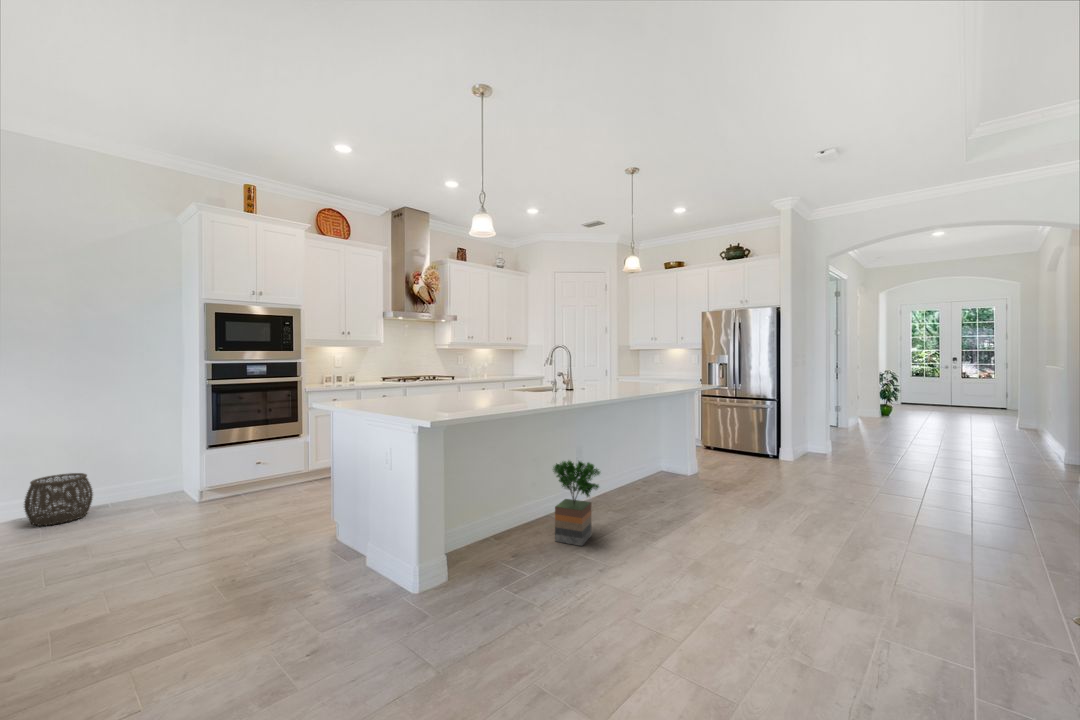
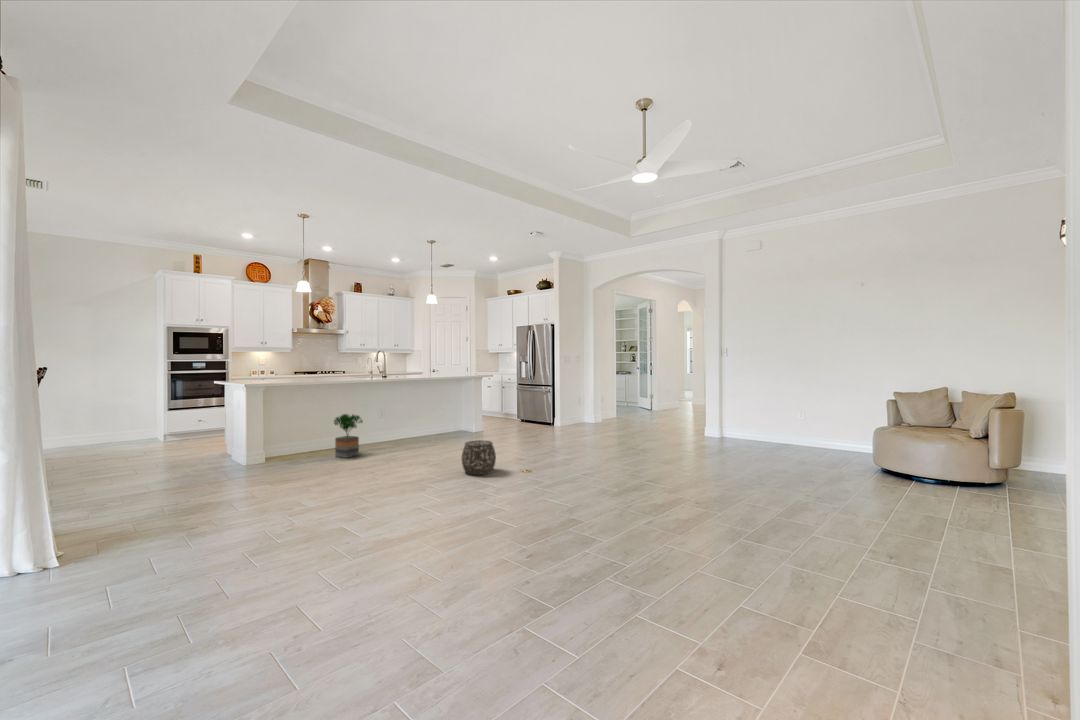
woven basket: present [24,473,93,526] -> present [462,440,496,475]

